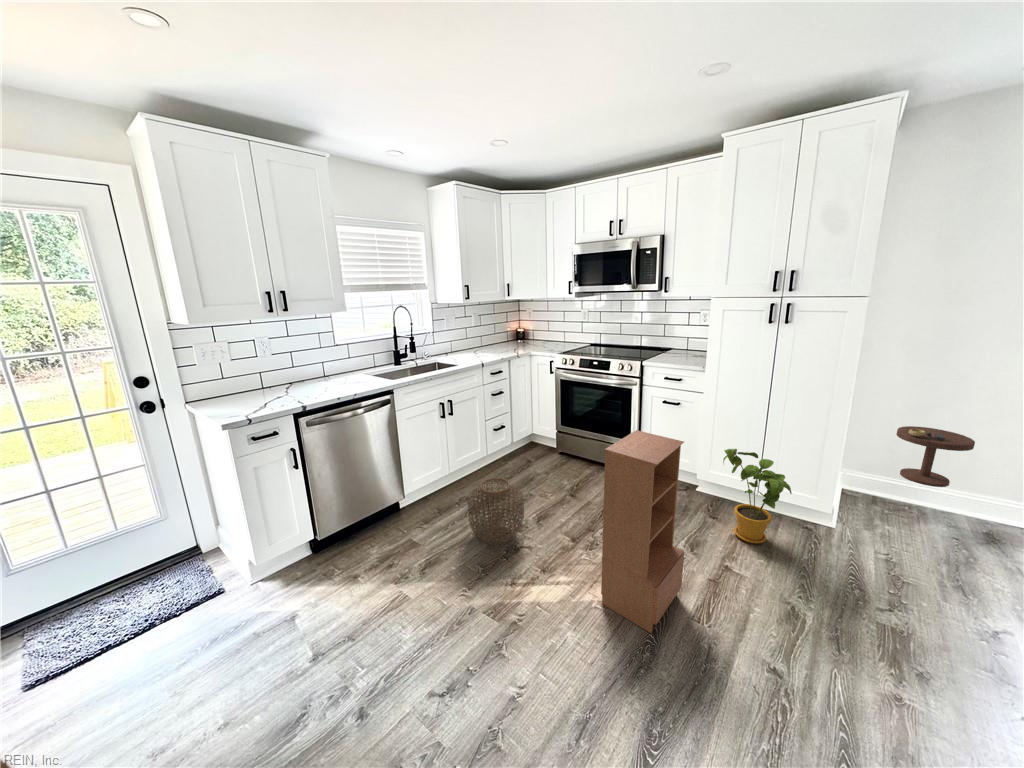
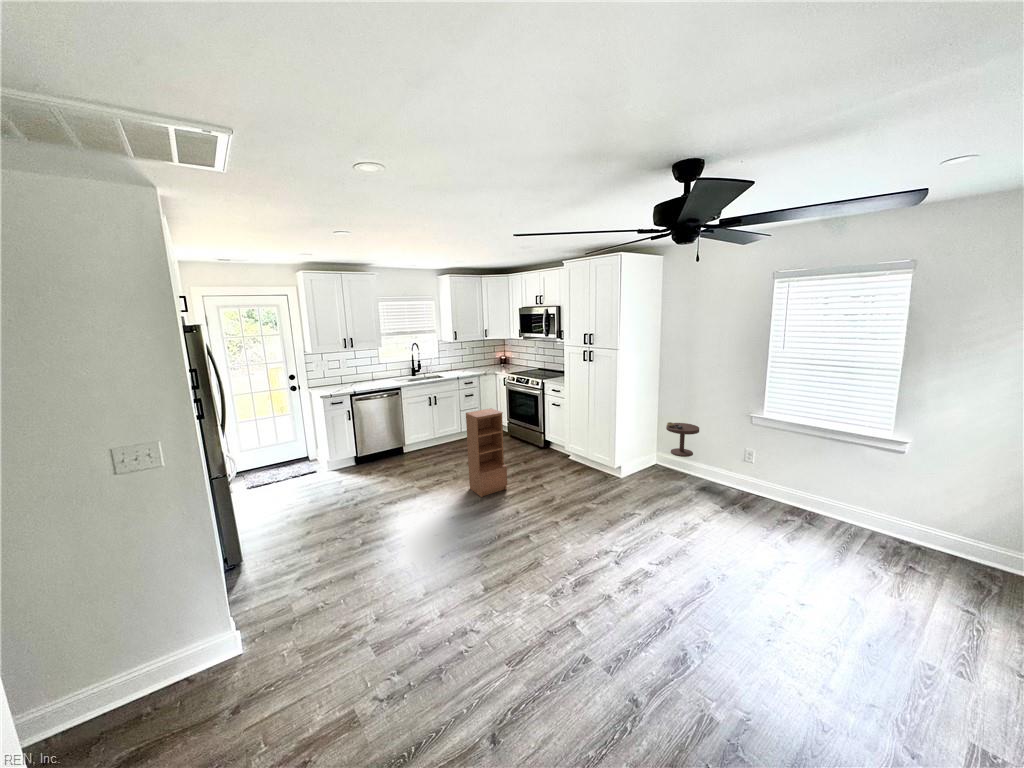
house plant: present [723,449,792,544] -> none [552,425,590,479]
woven basket: present [468,478,524,545] -> none [427,435,456,468]

